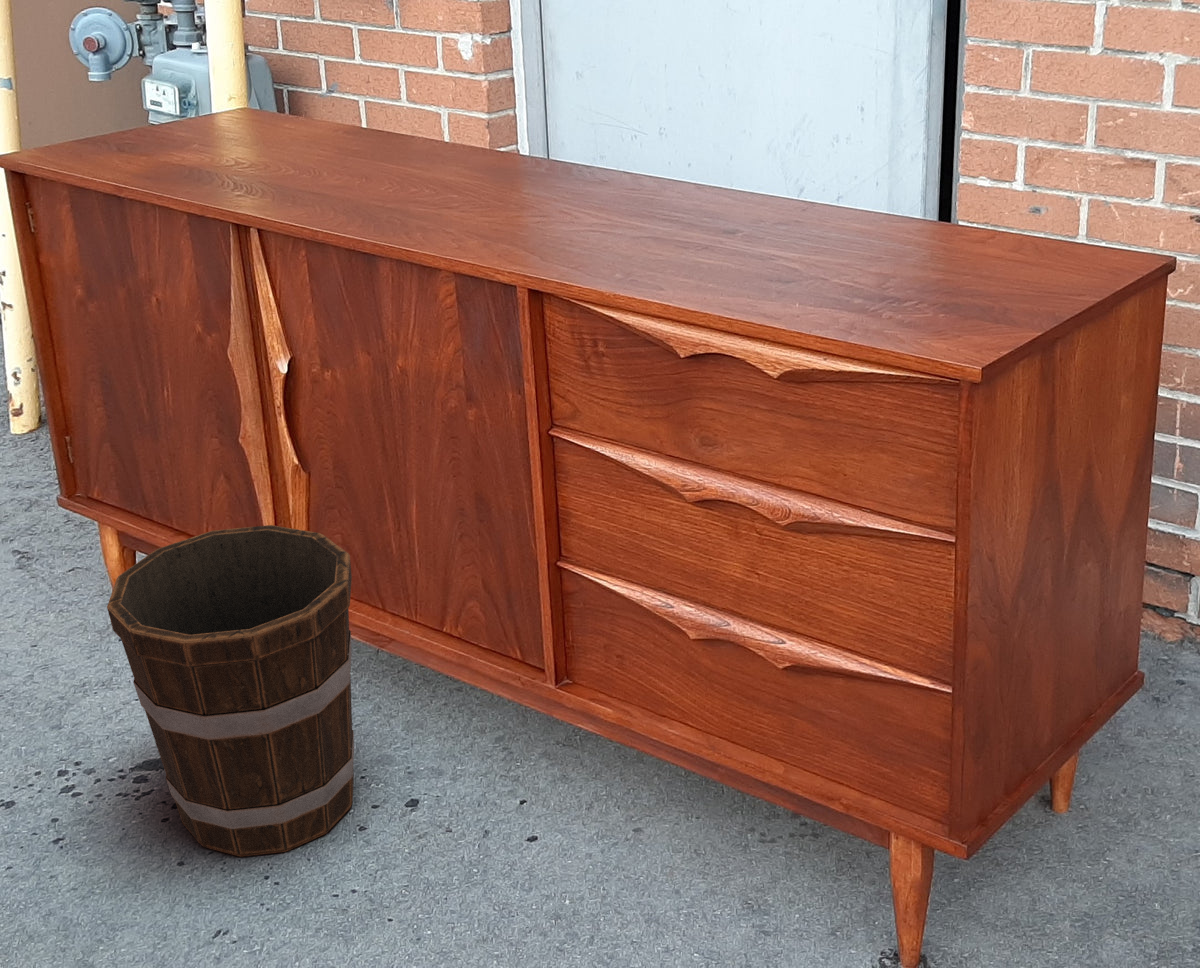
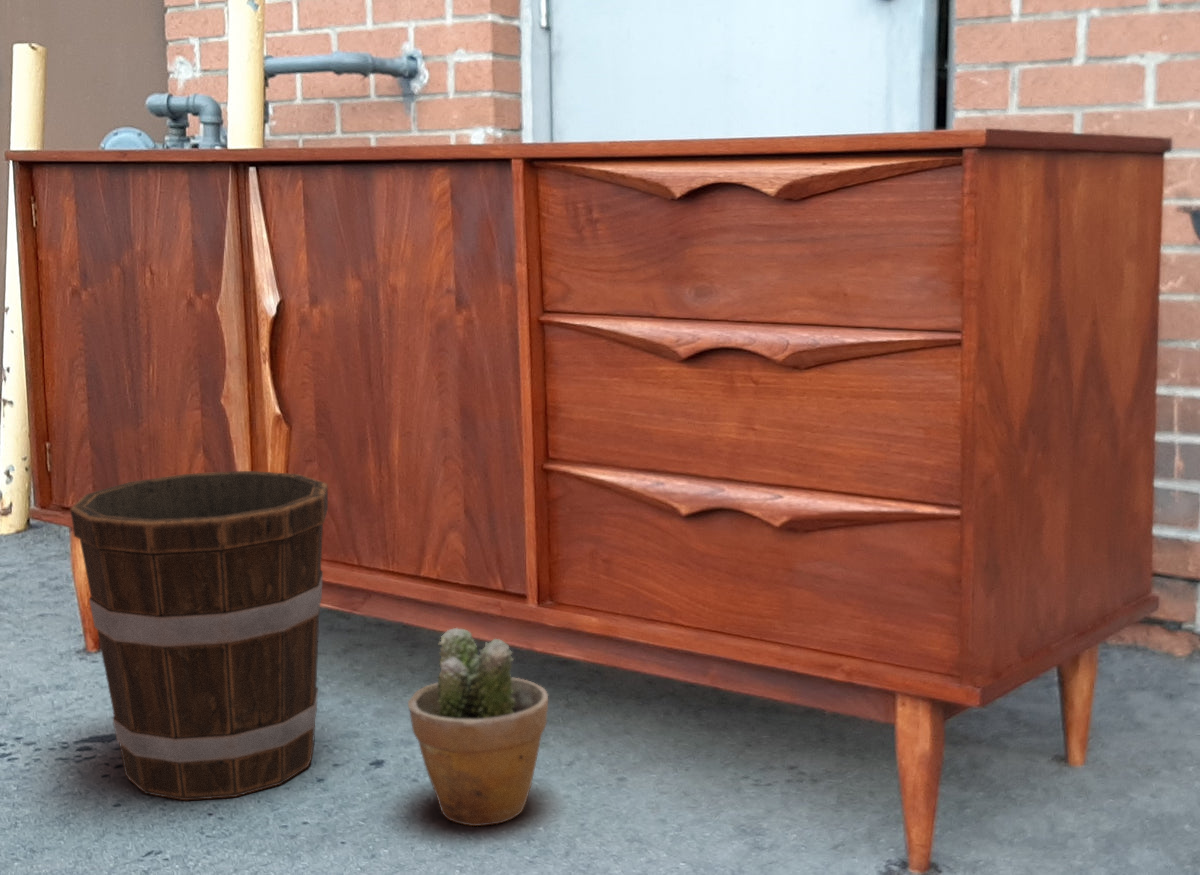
potted plant: none [440,719,571,894] -> present [408,628,548,826]

